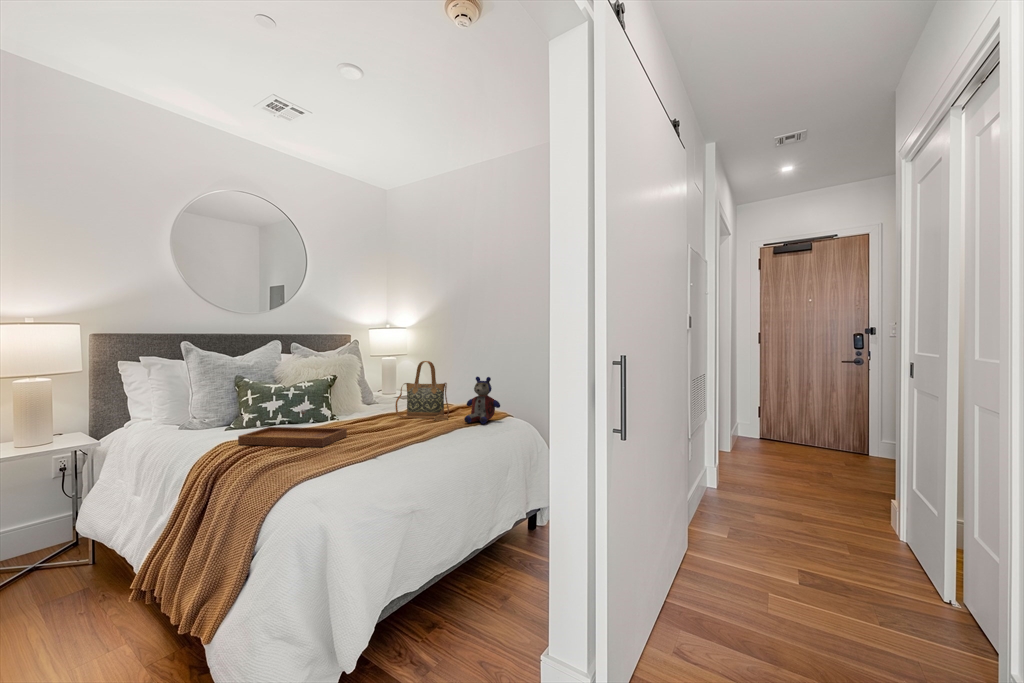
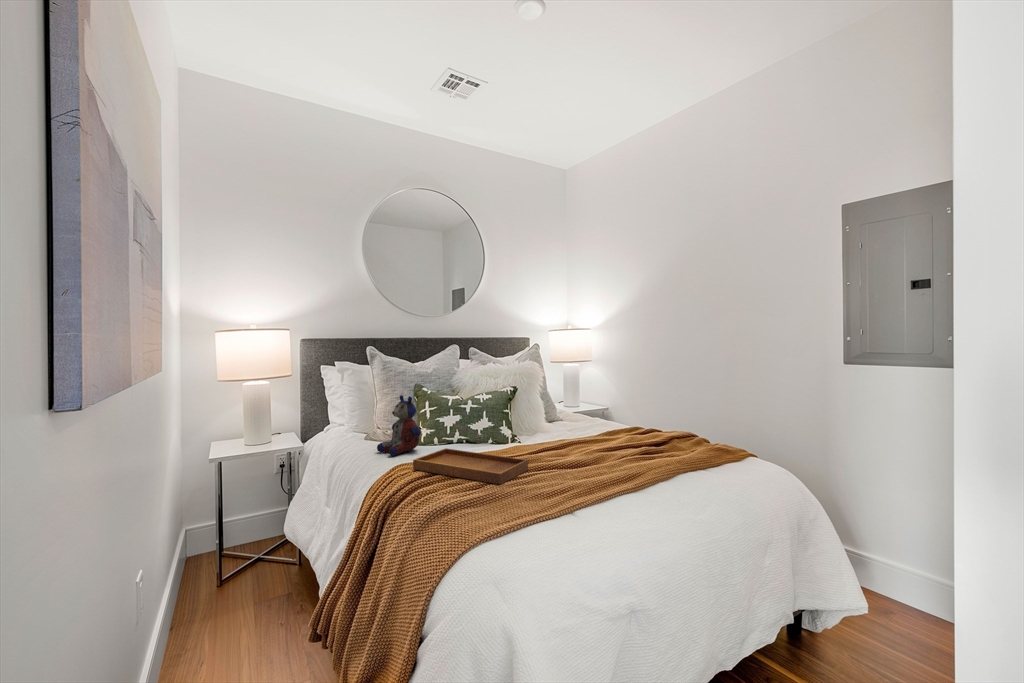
handbag: present [395,361,449,420] -> none [584,374,653,453]
stuffed bear: present [464,377,500,424] -> present [377,395,421,456]

